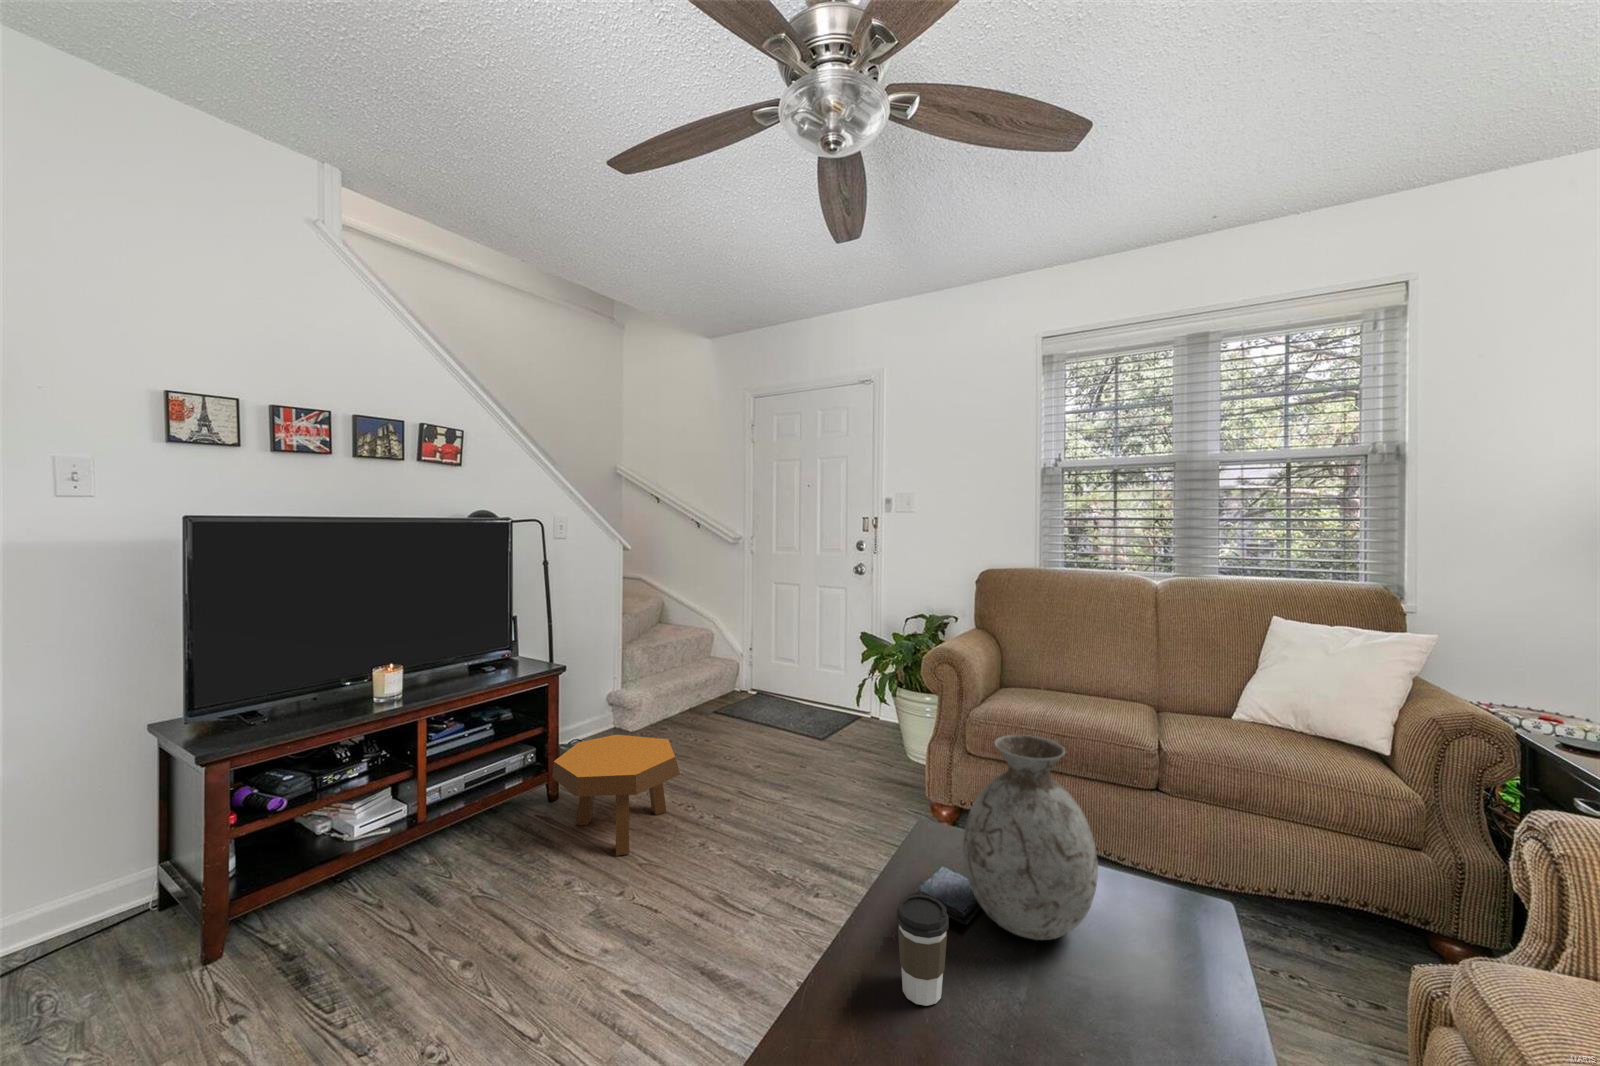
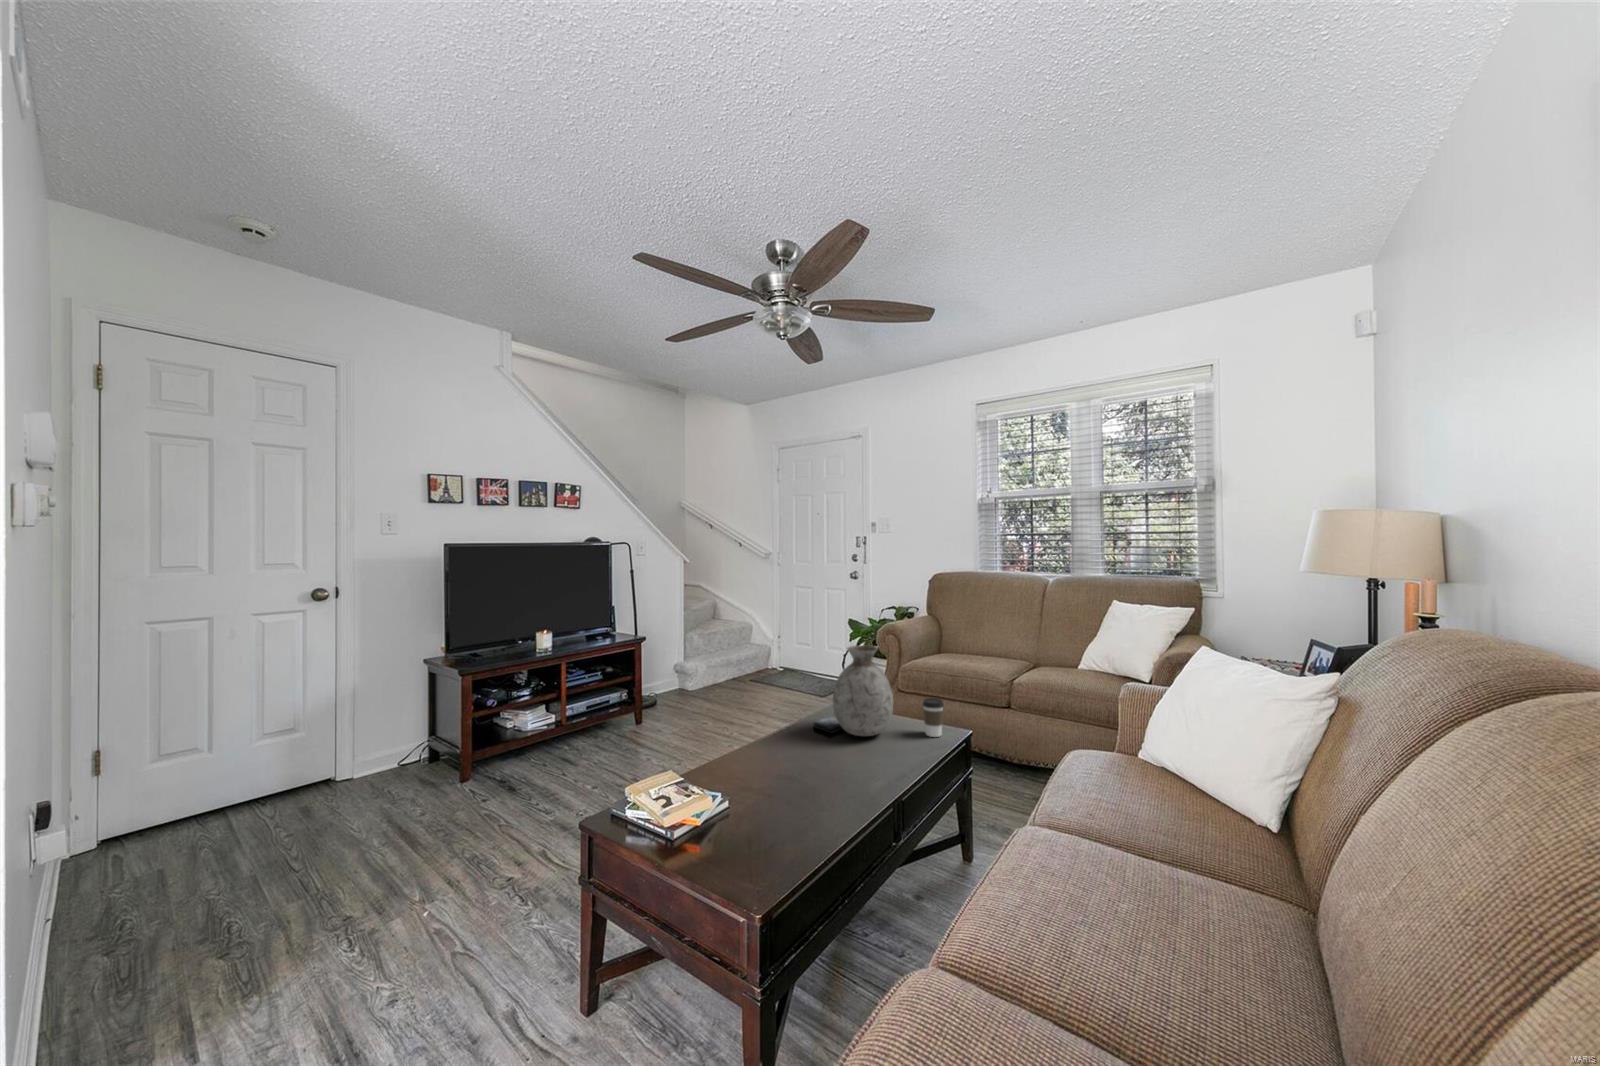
footstool: present [552,735,680,856] -> none [639,681,717,749]
coffee cup: present [897,894,949,1006] -> present [923,698,944,737]

